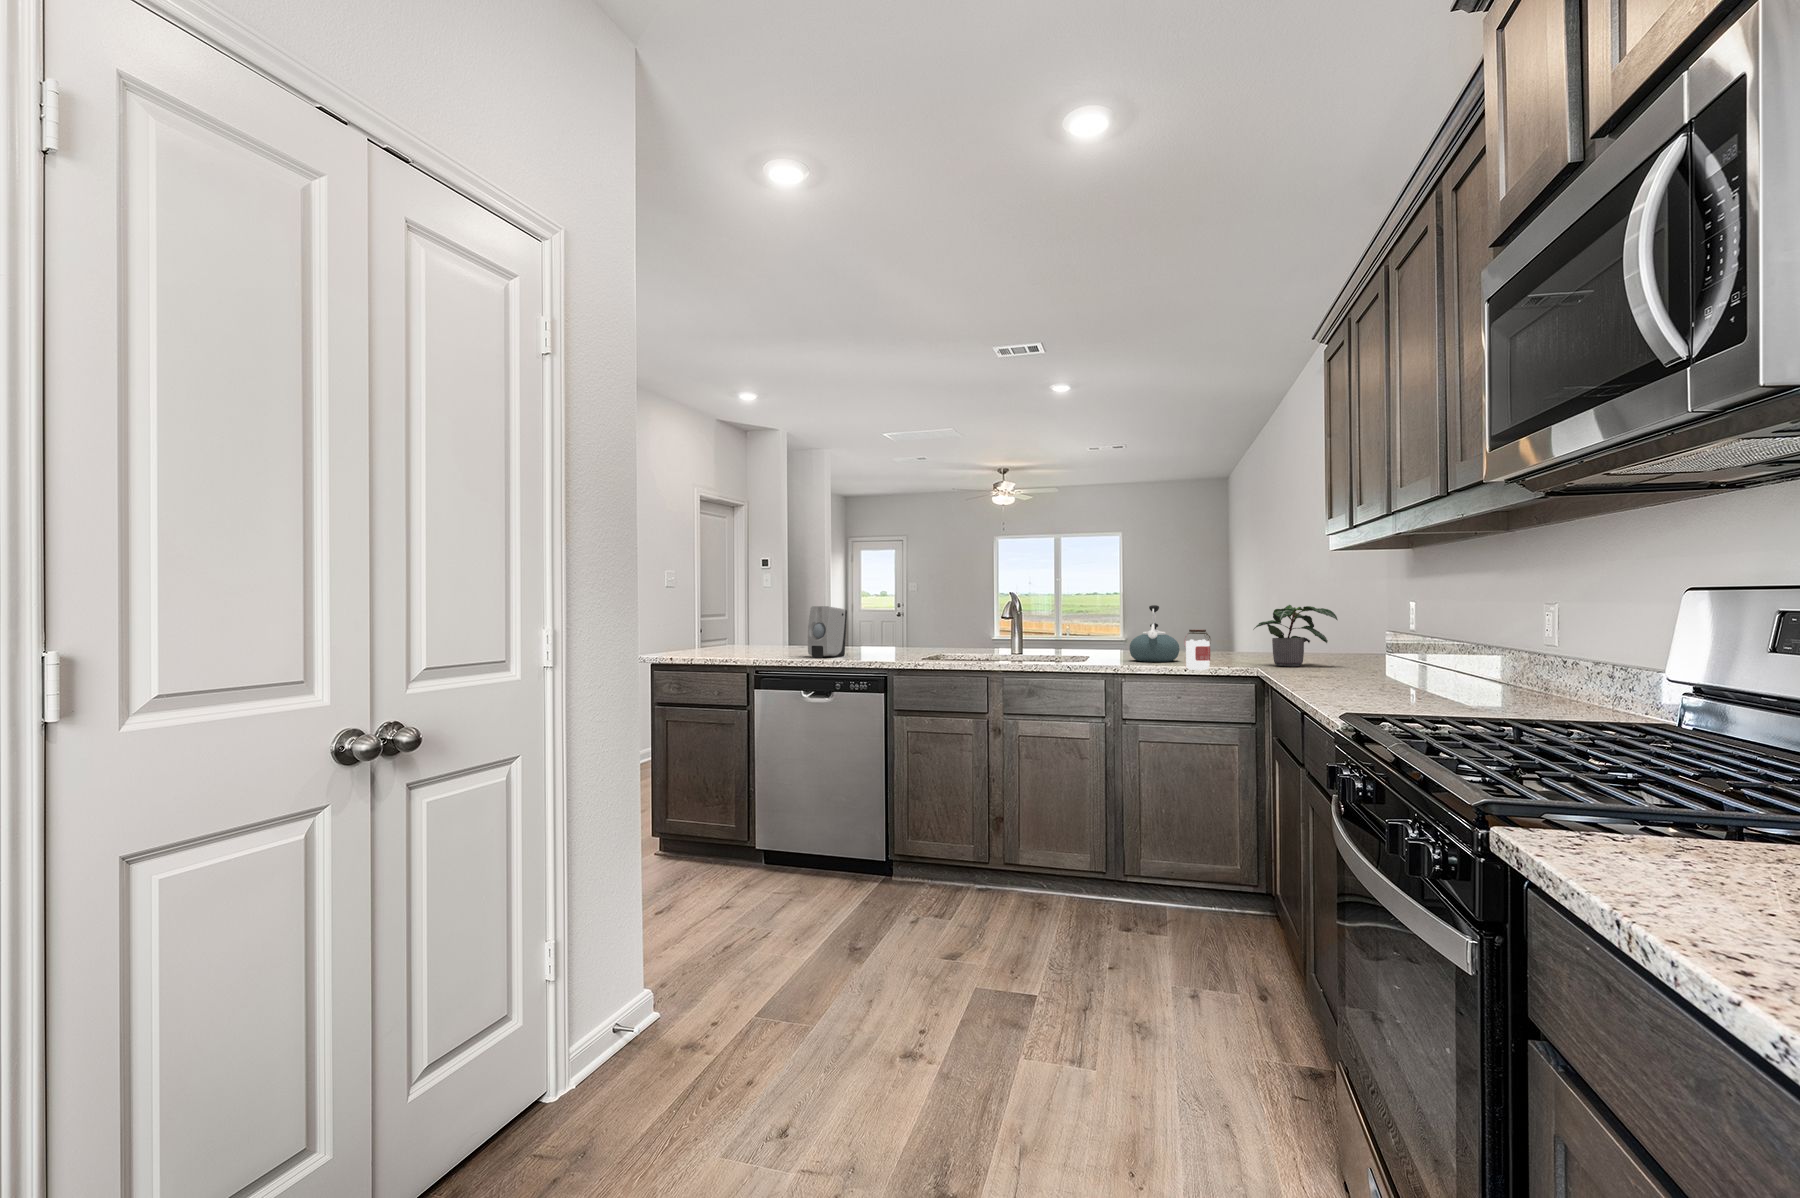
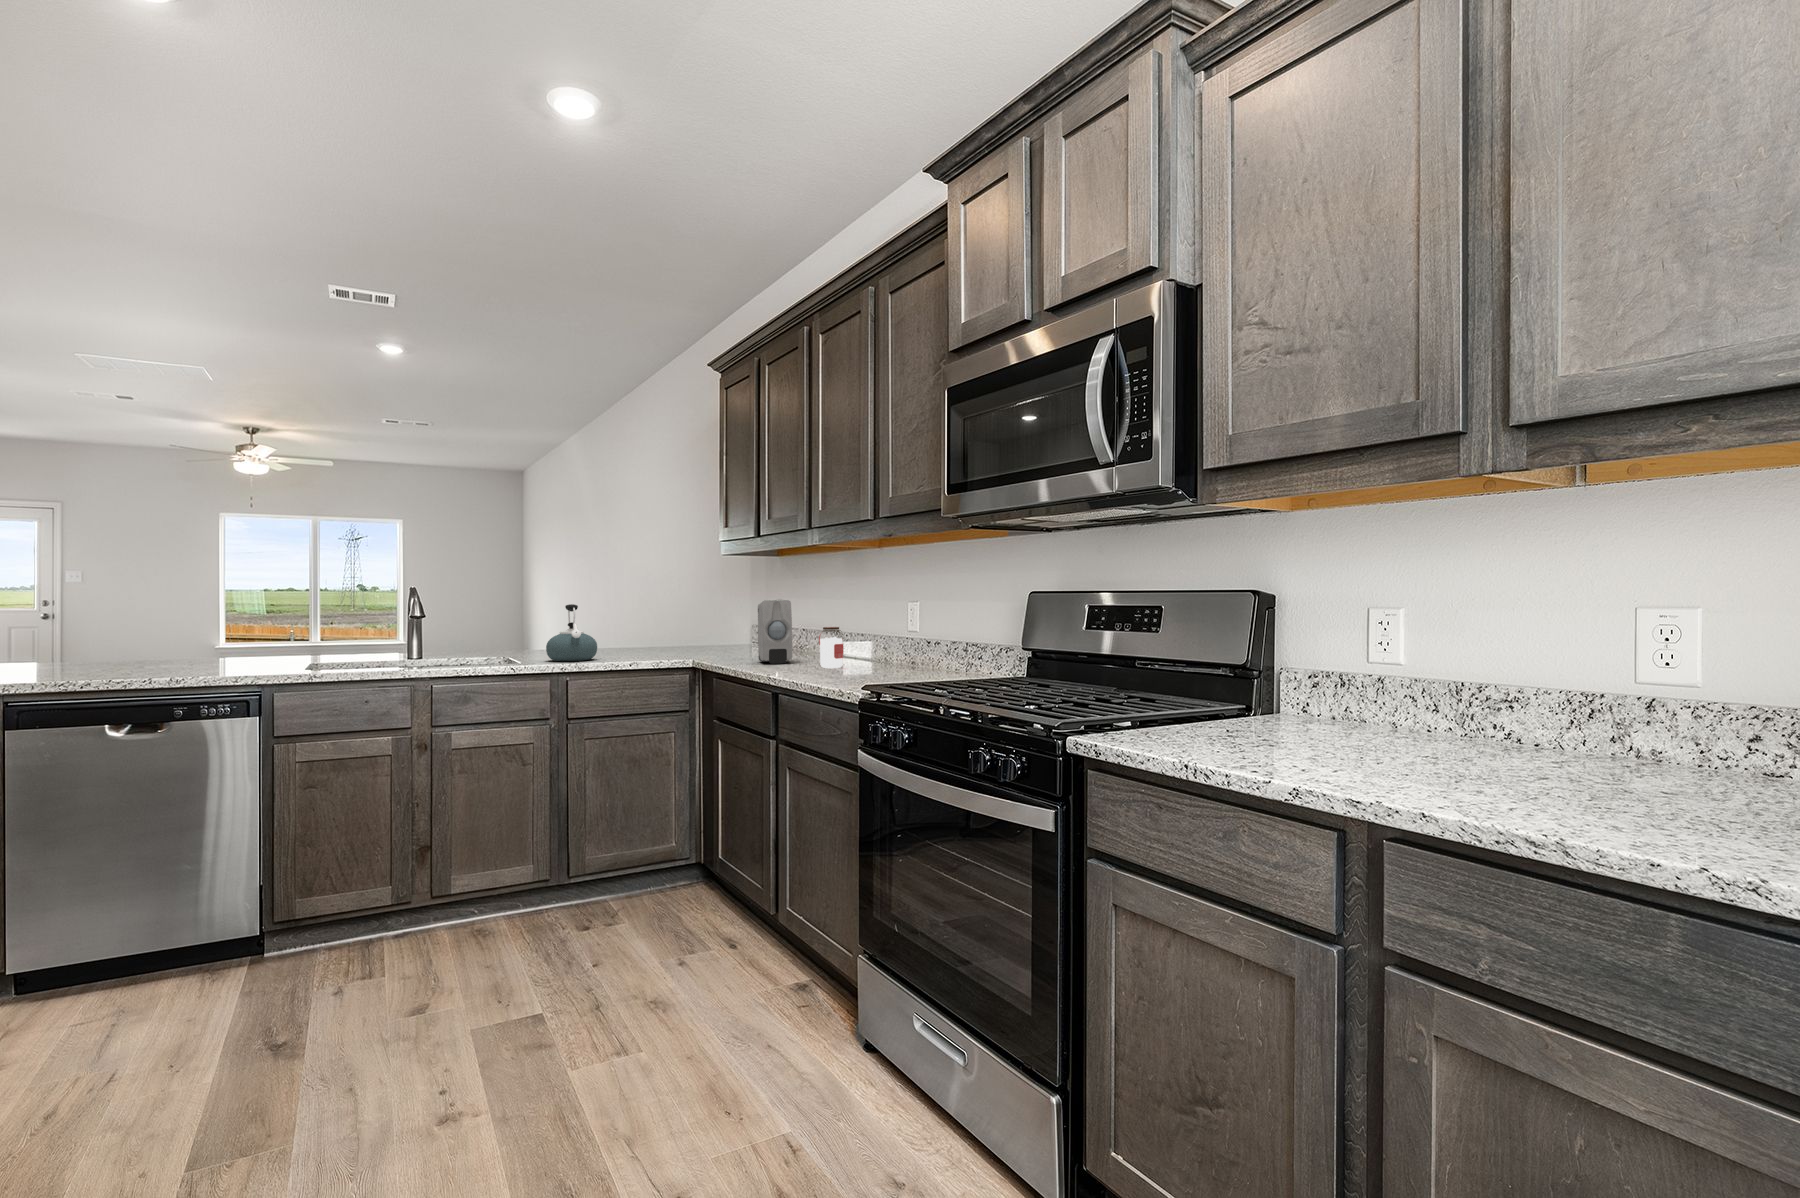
potted plant: present [1254,605,1338,666] -> none [671,603,742,658]
soap dispenser: present [808,606,847,658] -> present [758,600,792,664]
jar: present [1184,629,1210,670] -> present [819,627,844,668]

